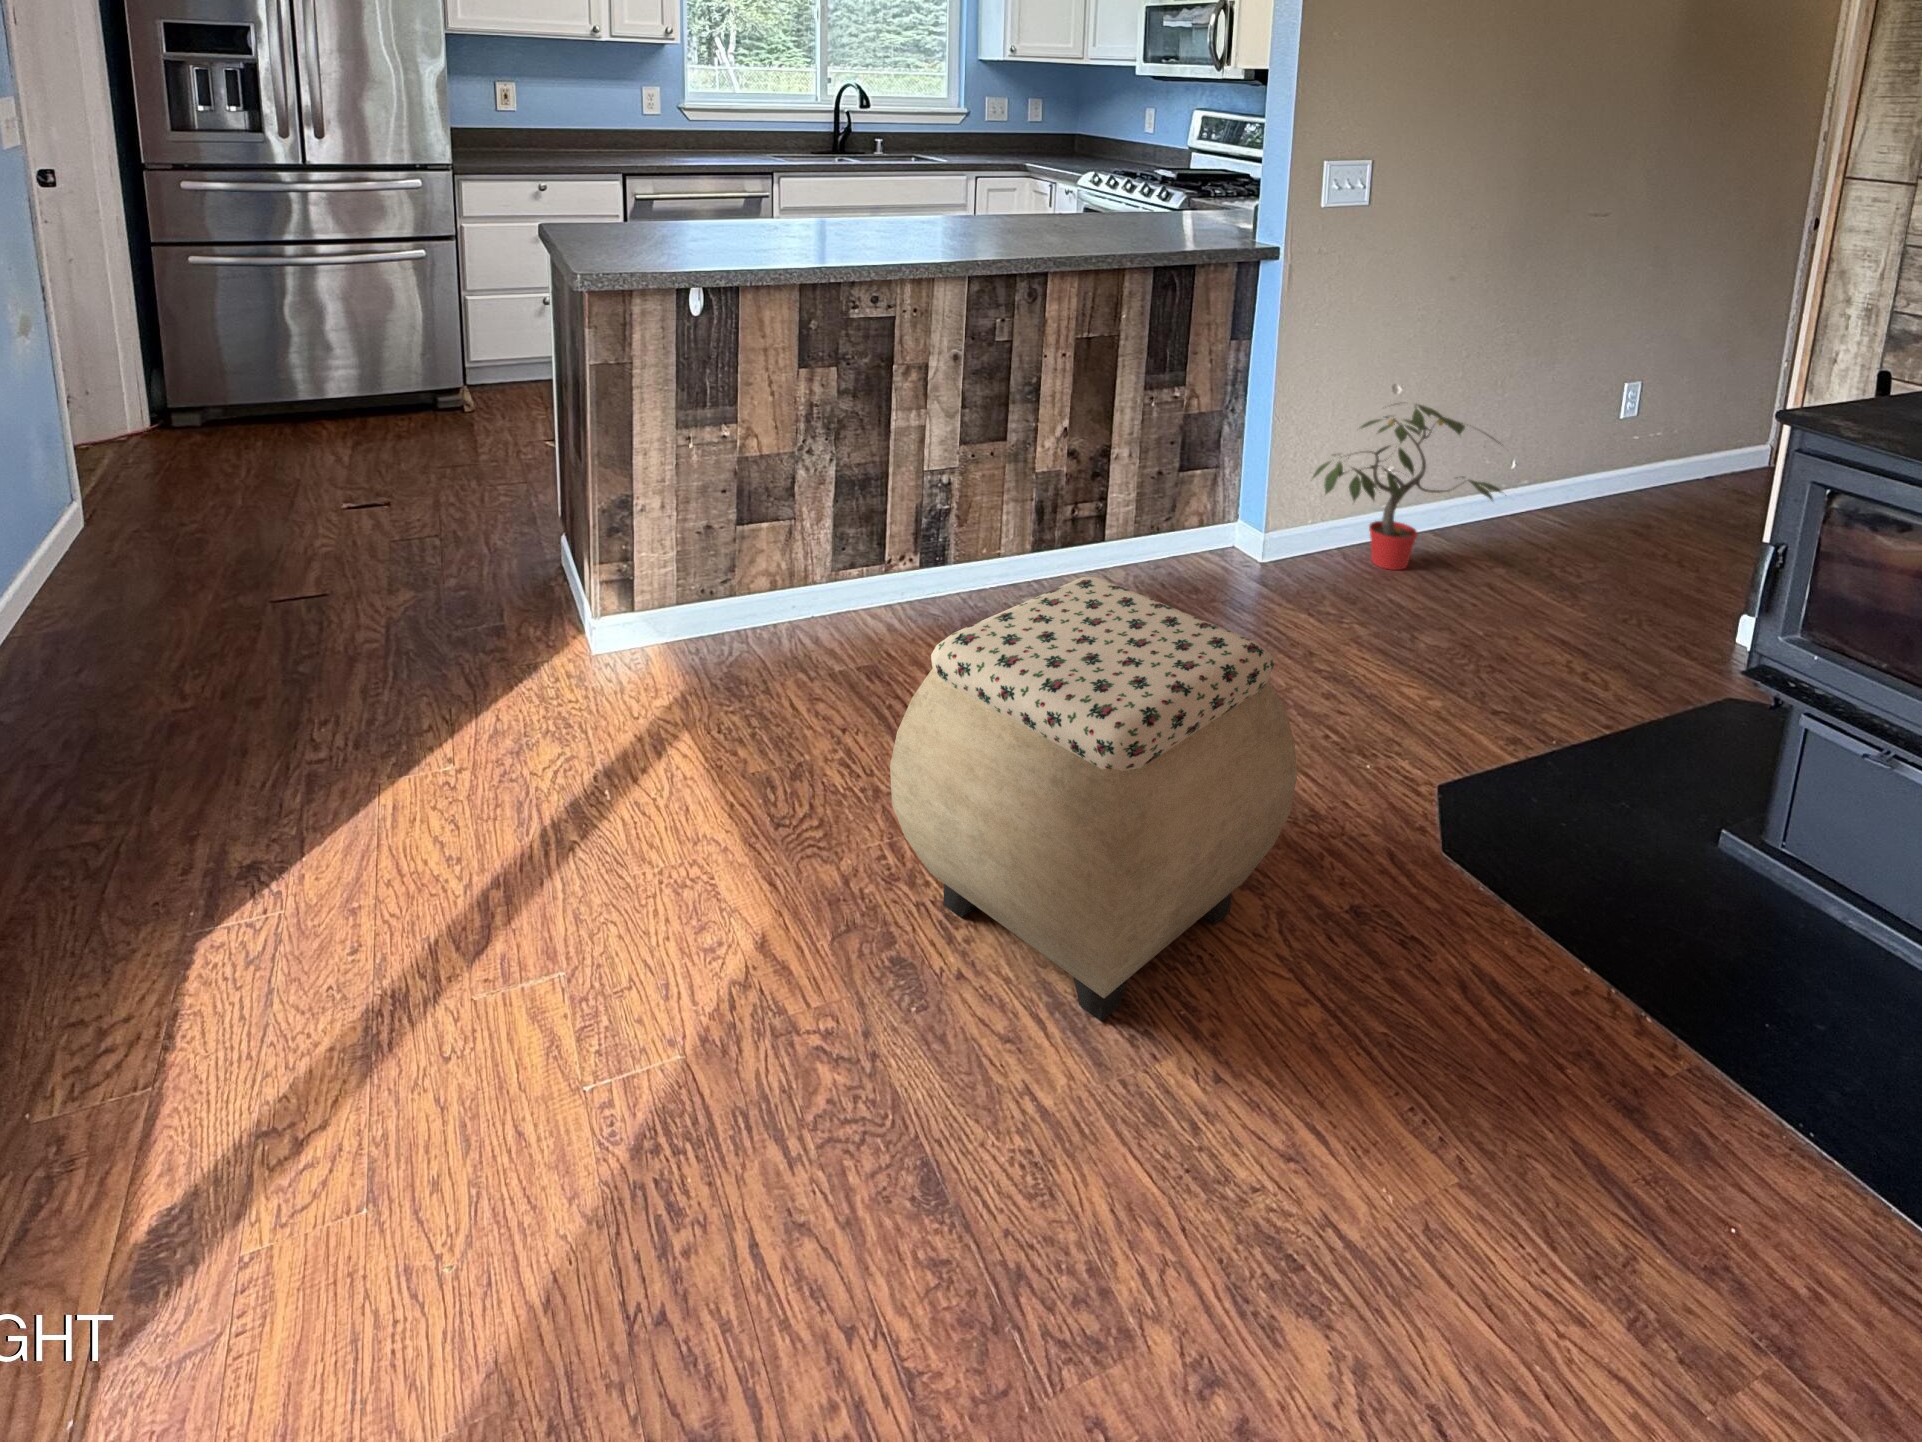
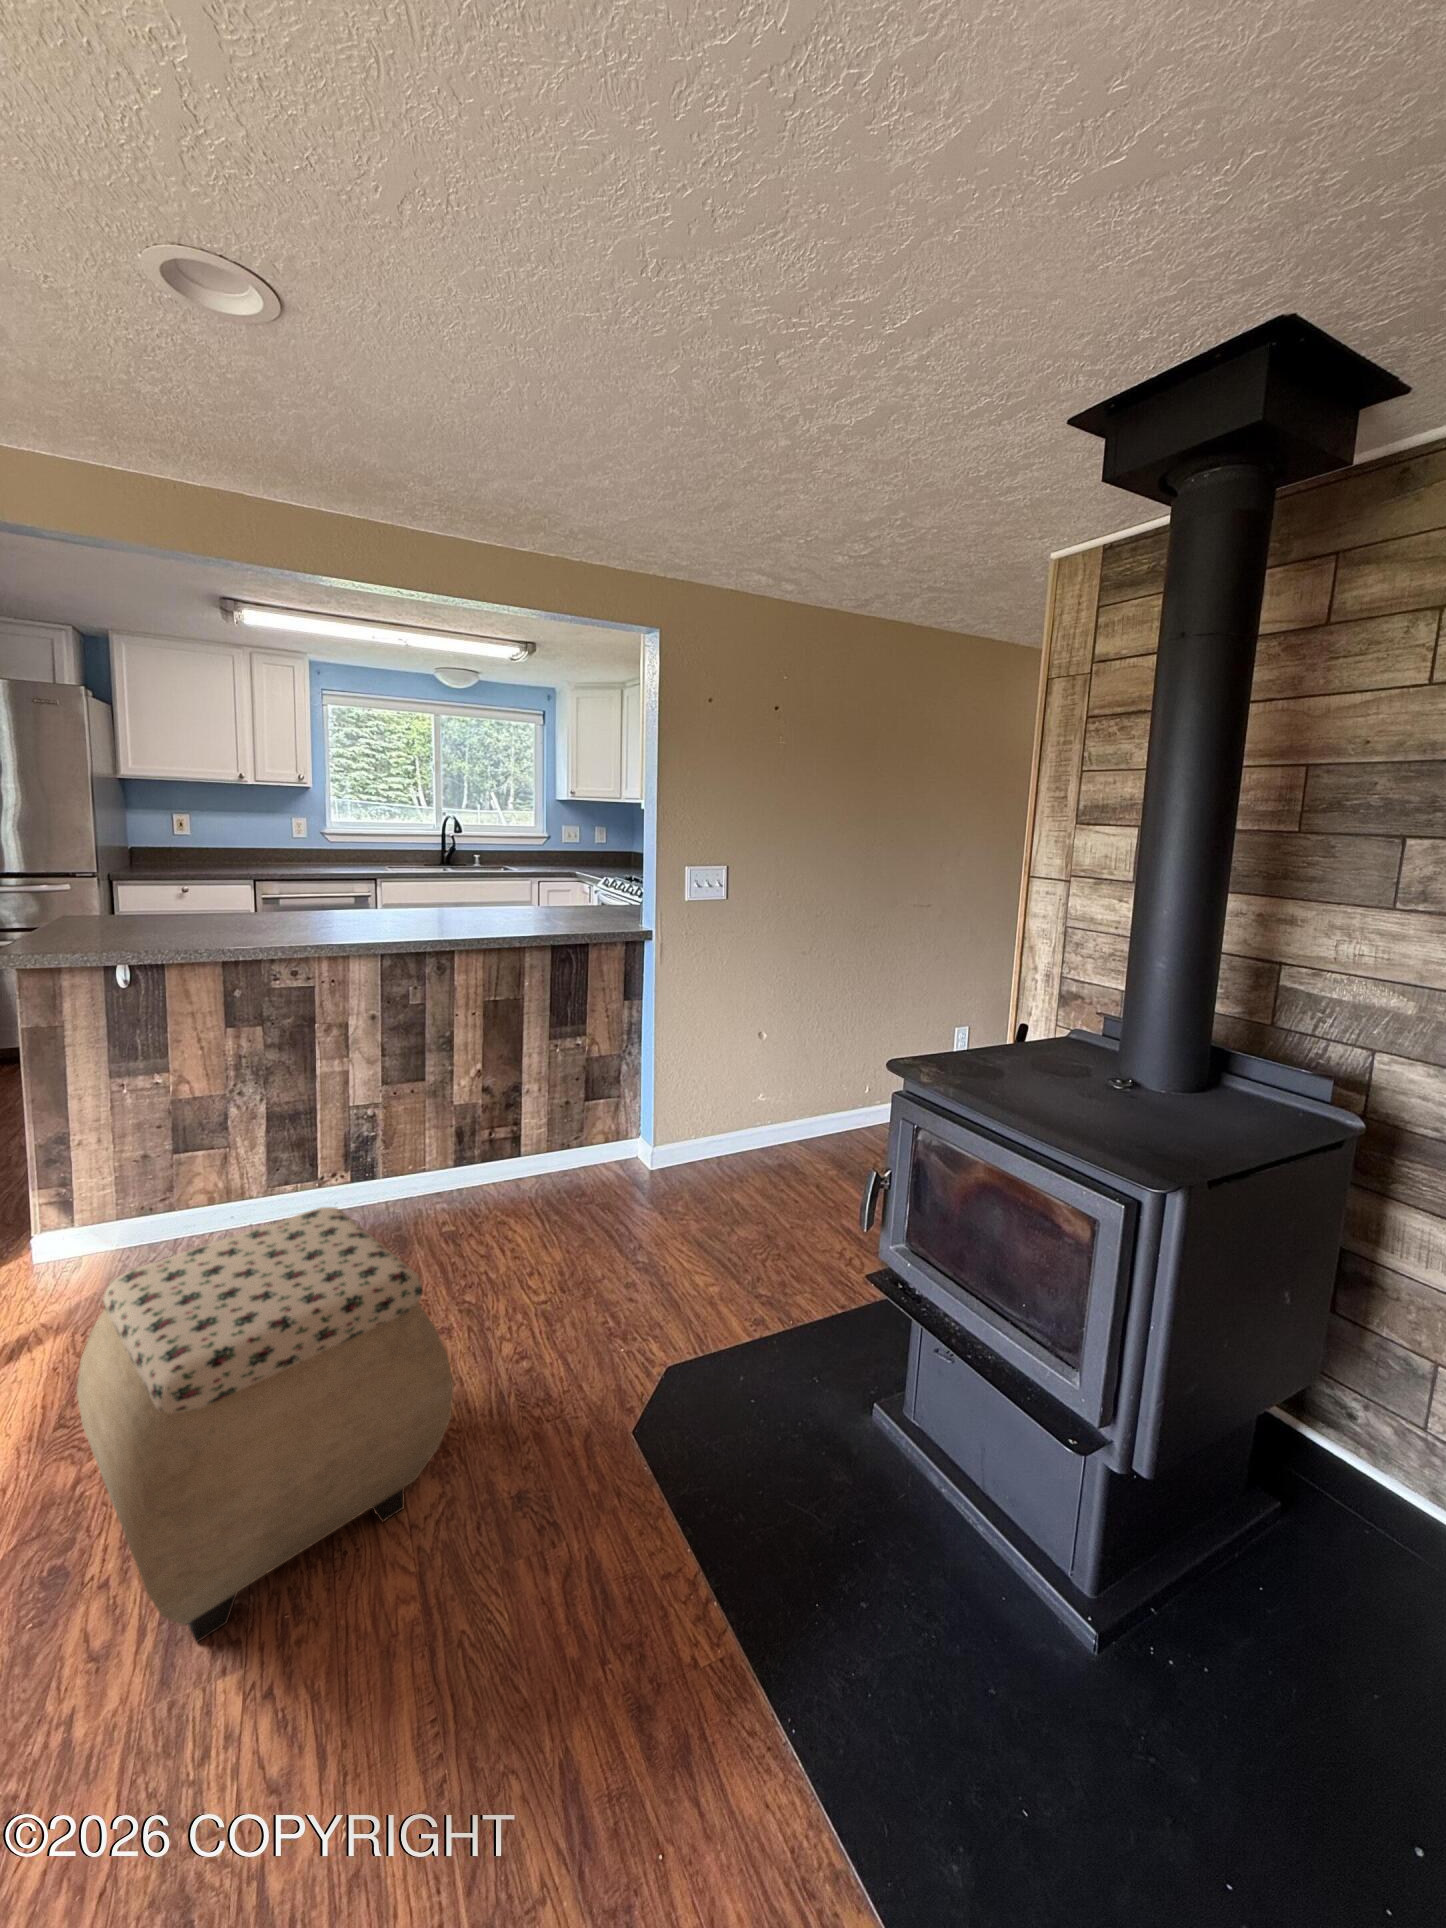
potted plant: present [1313,404,1502,570] -> none [679,1046,833,1173]

